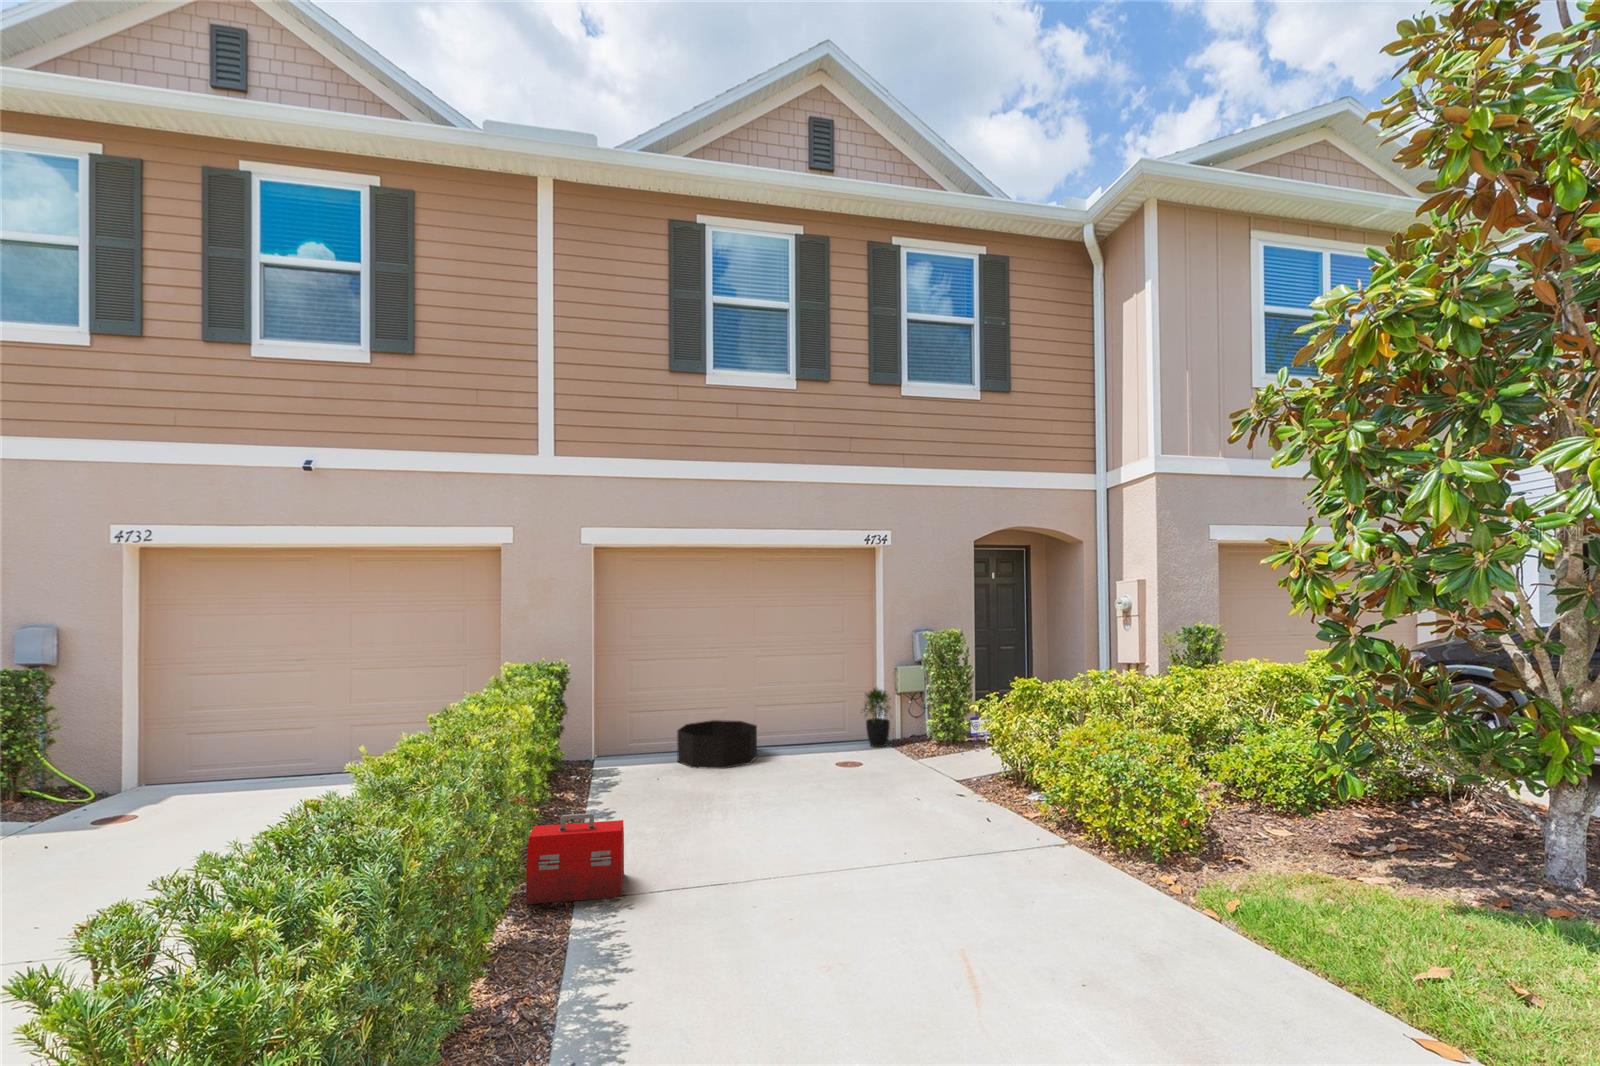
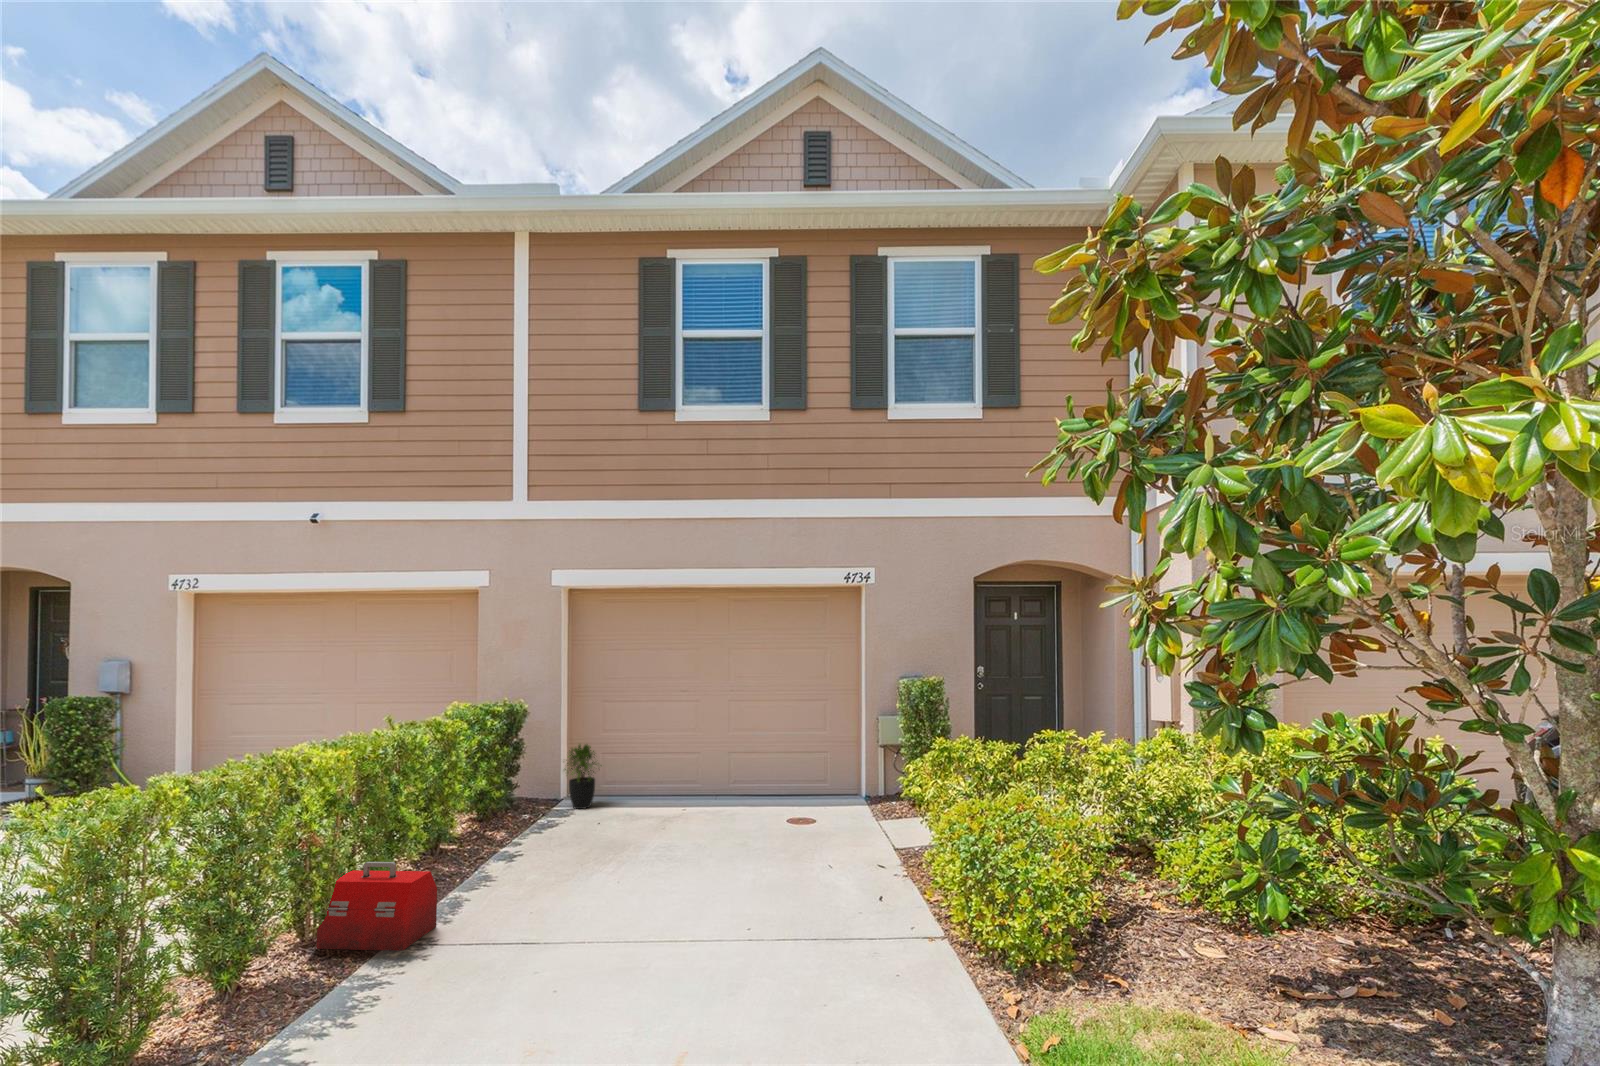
potted plant: present [861,687,890,747] -> present [565,744,597,809]
basket: present [677,720,757,769] -> none [640,767,723,821]

